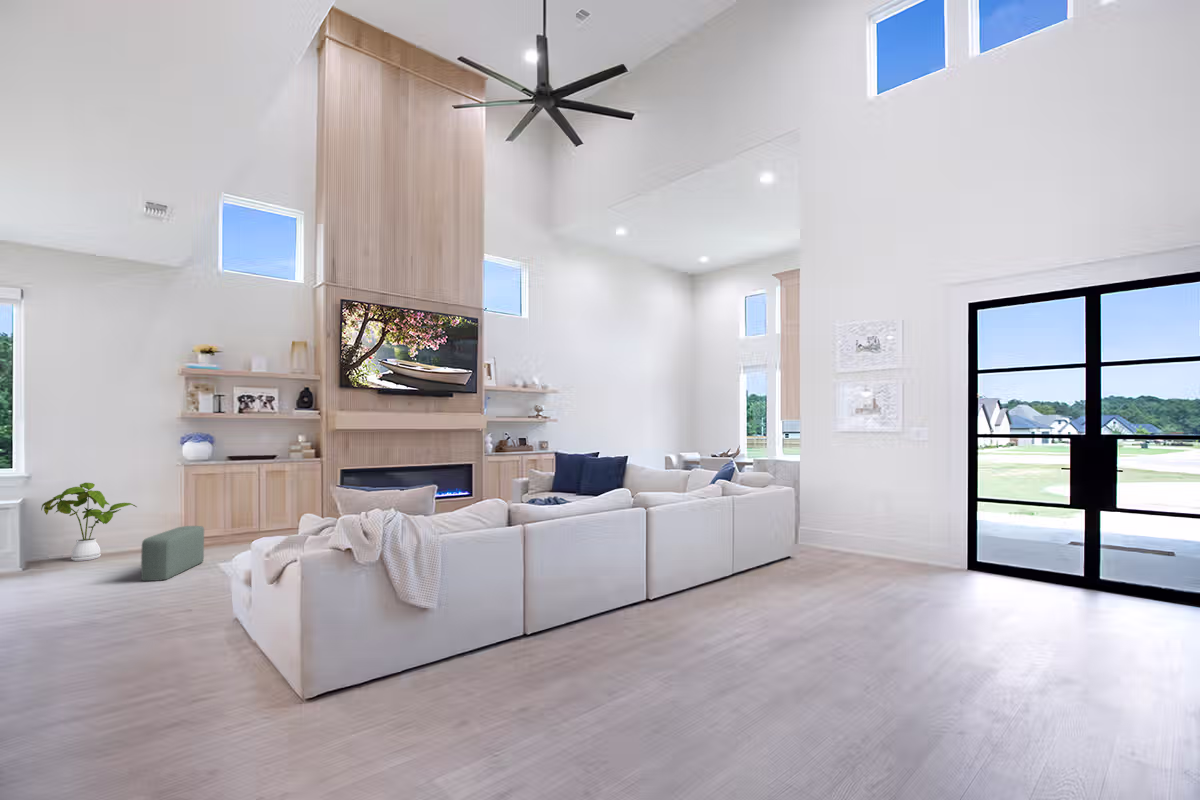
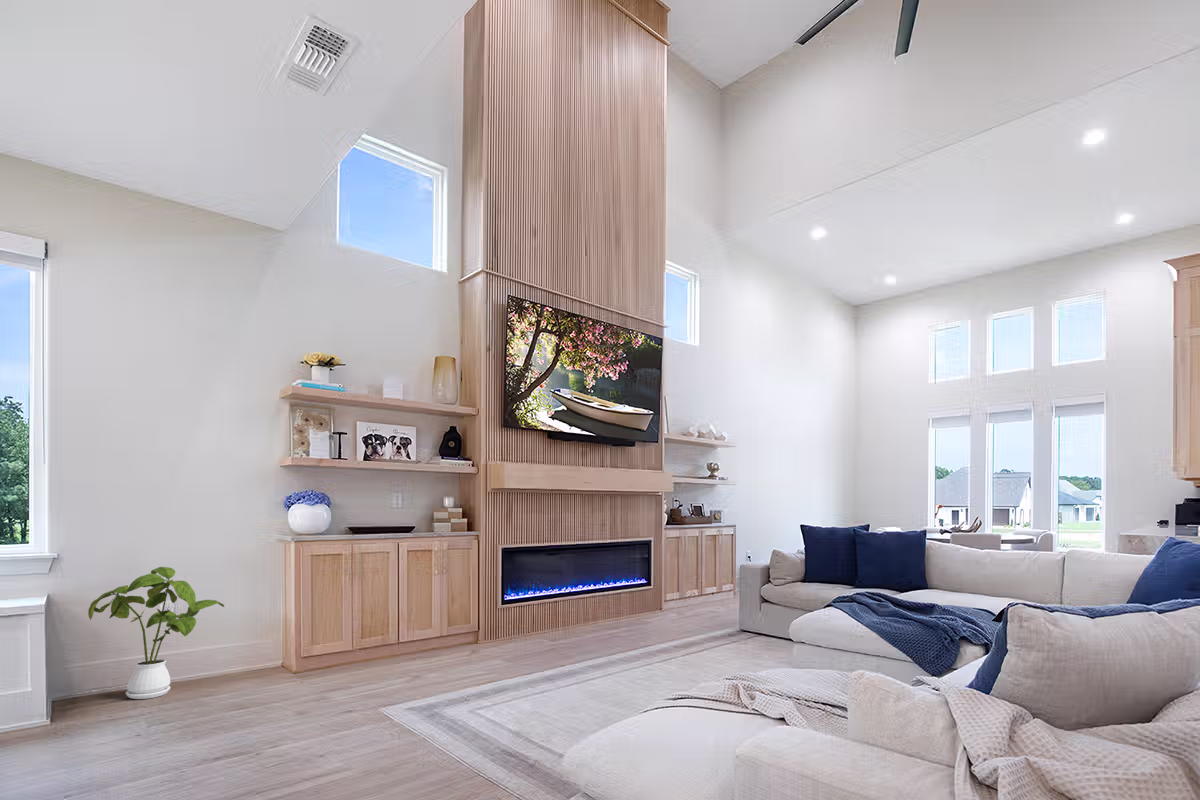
pouf: present [141,526,204,581] -> none [288,641,355,746]

